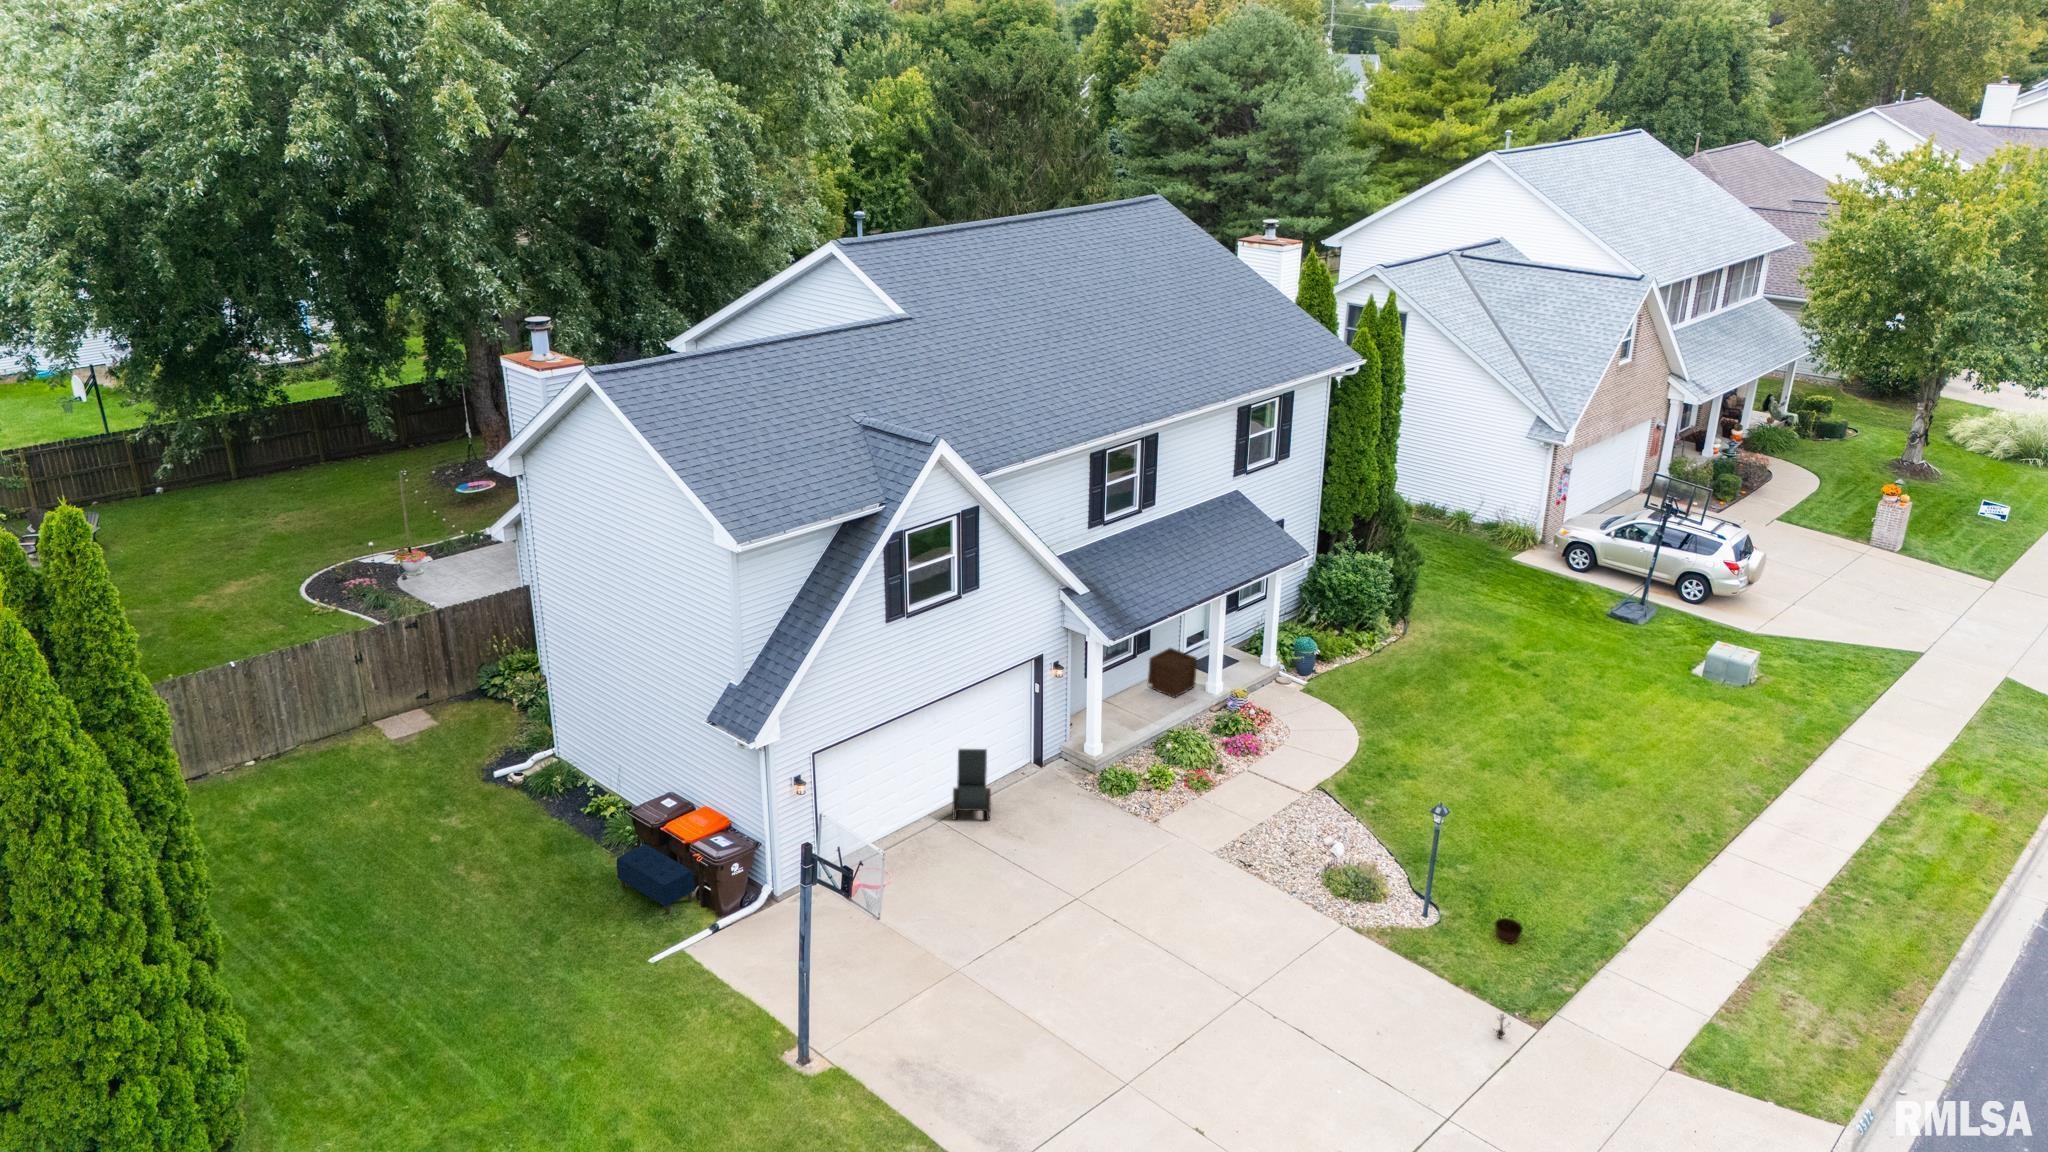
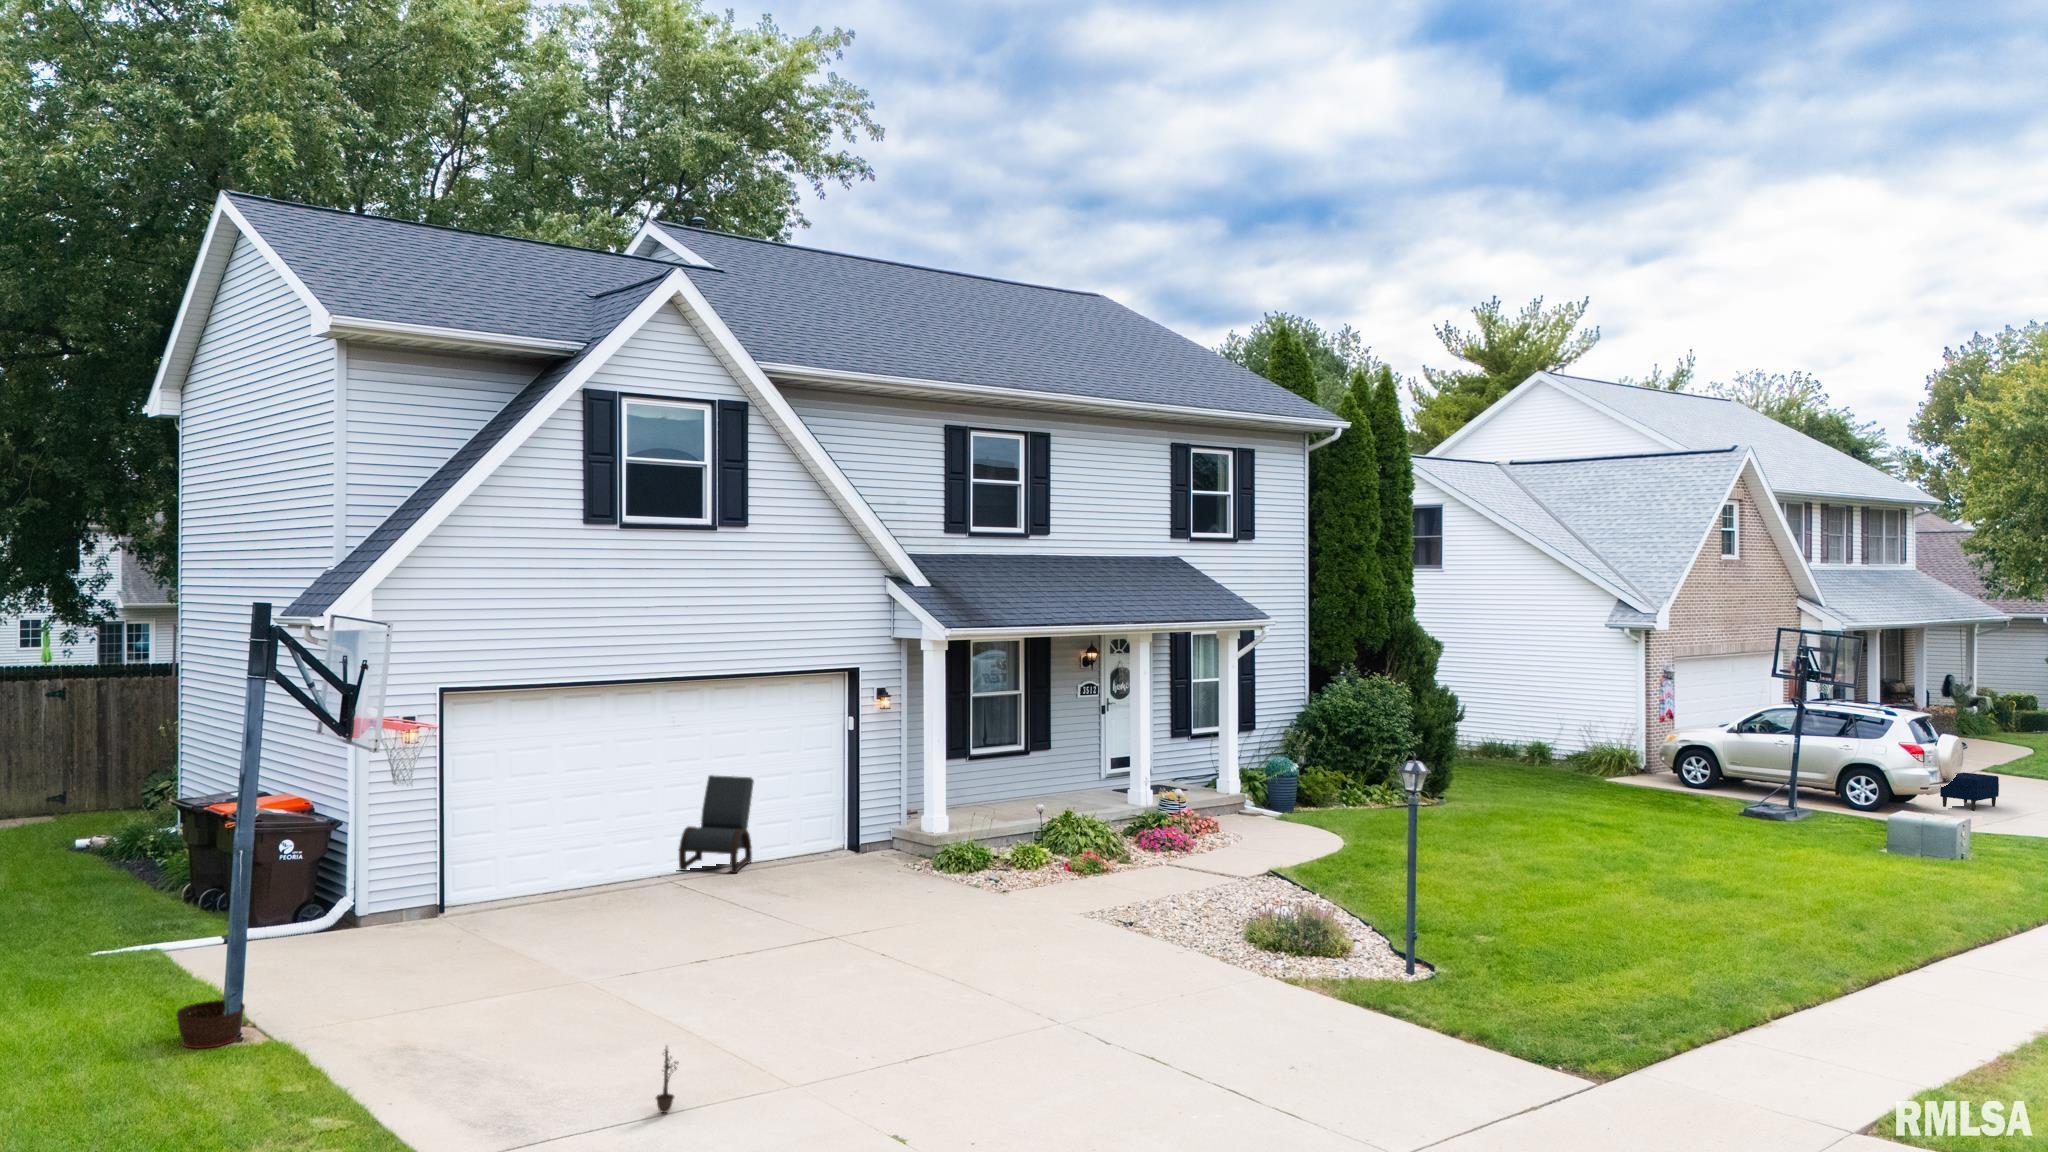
wooden crate: present [1148,648,1197,698] -> none [1055,762,1125,820]
bench: present [617,844,694,915] -> present [1940,772,1999,811]
basket: present [1495,918,1523,944] -> present [176,1000,245,1048]
decorative plant: present [1496,1015,1506,1038] -> present [656,1047,679,1113]

